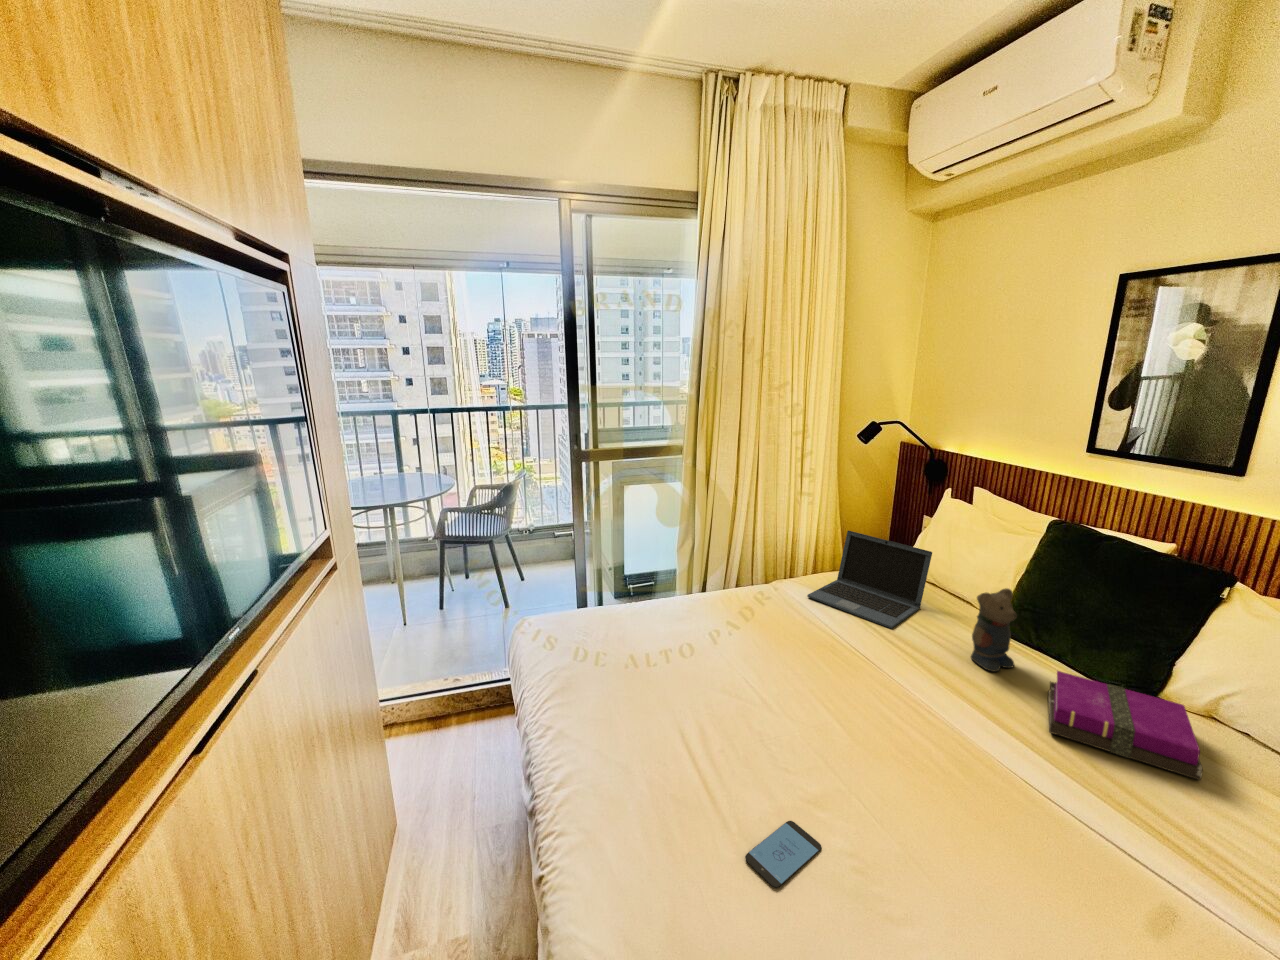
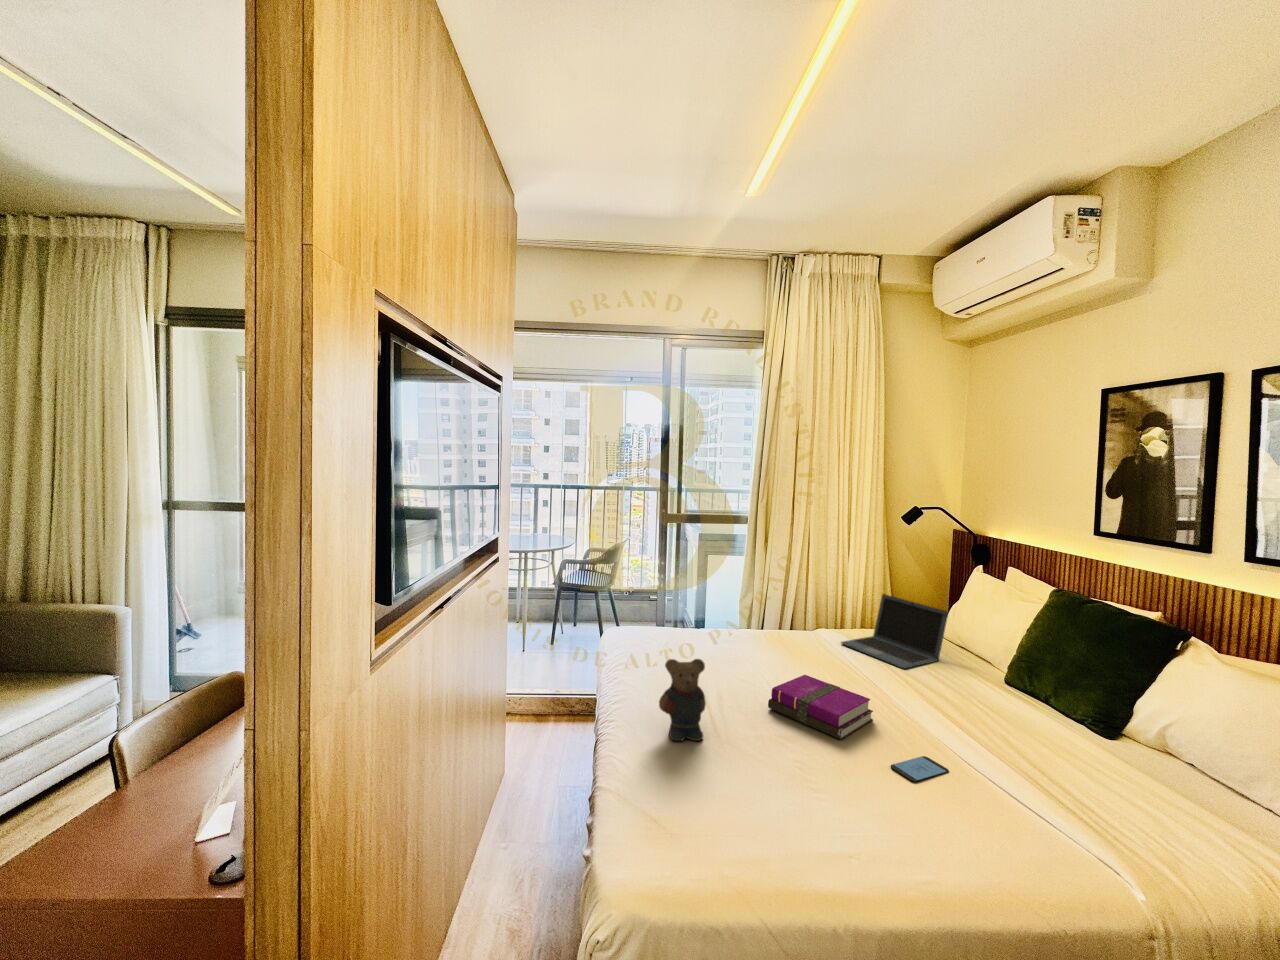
teddy bear: present [971,588,1017,672] -> present [659,659,706,741]
notebook: present [1048,671,1203,780] -> present [768,675,873,739]
smartphone: present [745,821,821,888] -> present [891,756,949,781]

